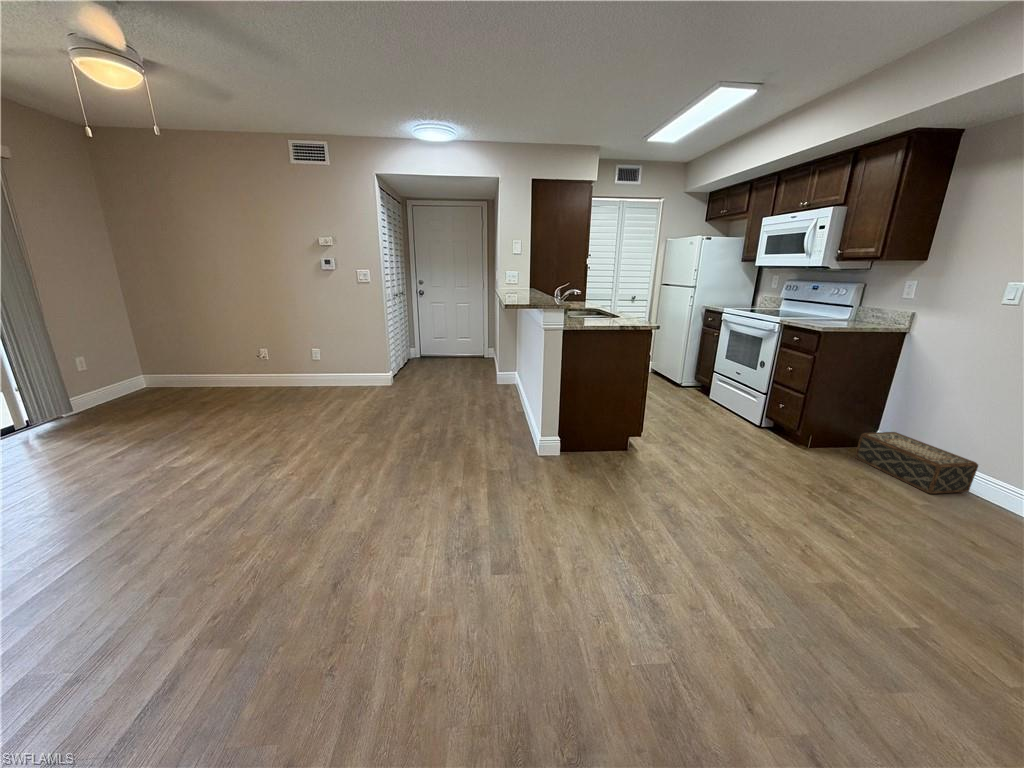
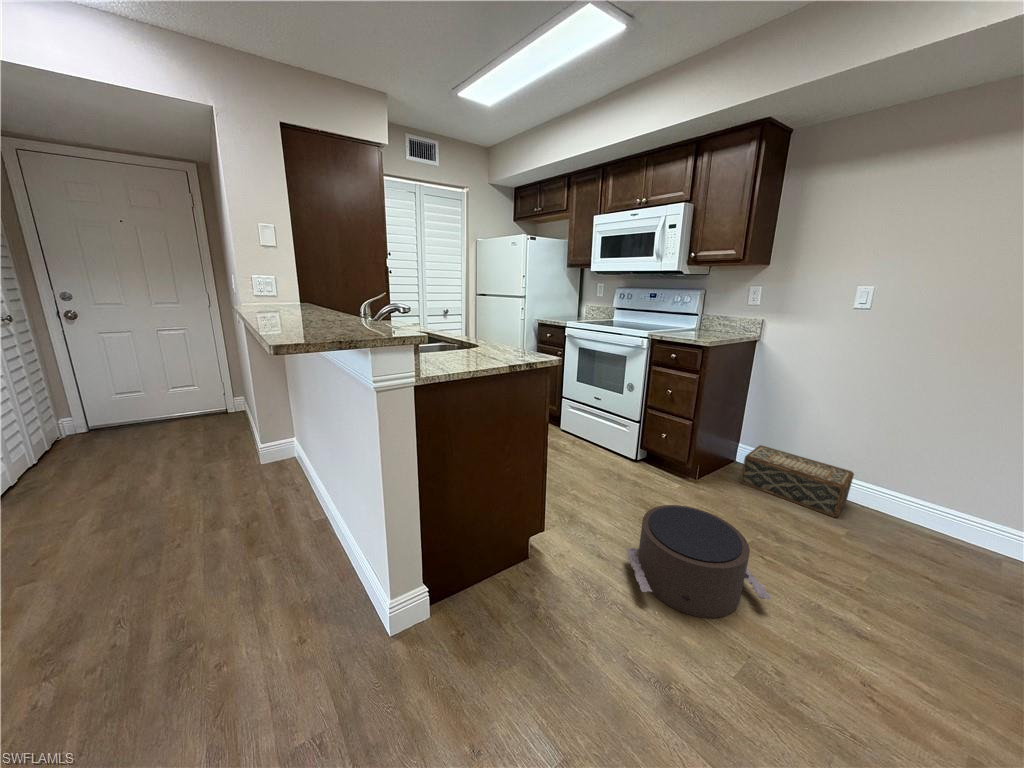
pouf: none [686,432,777,492] -> present [627,505,772,618]

